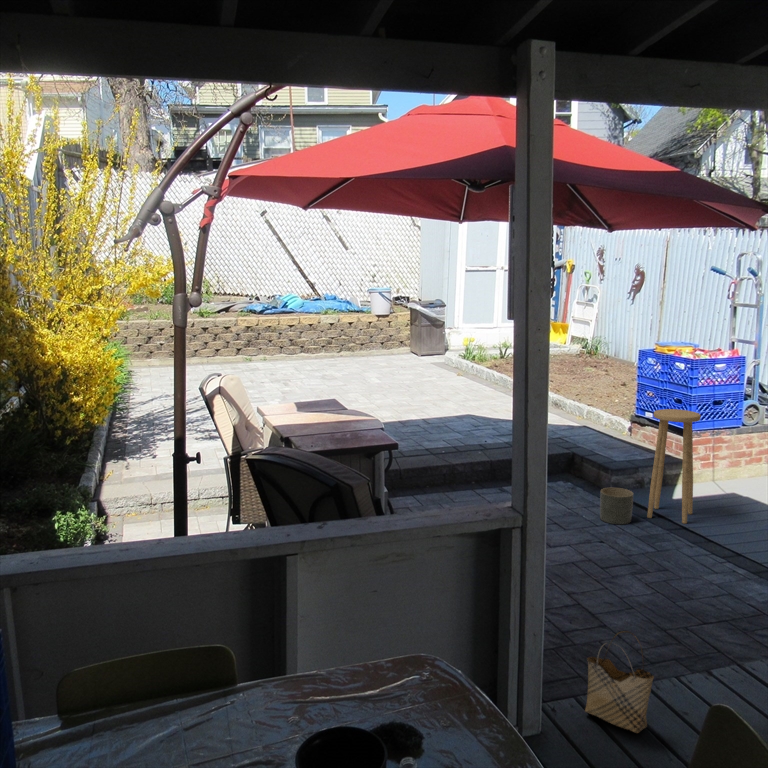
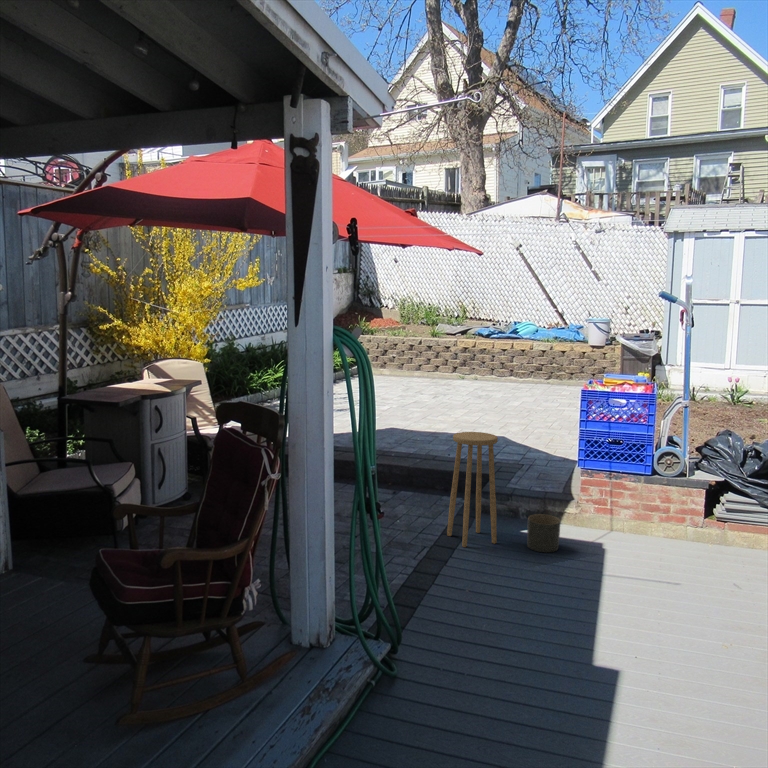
planter: present [600,488,633,524] -> present [527,514,561,552]
woven basket: present [585,631,654,733] -> none [27,545,58,617]

